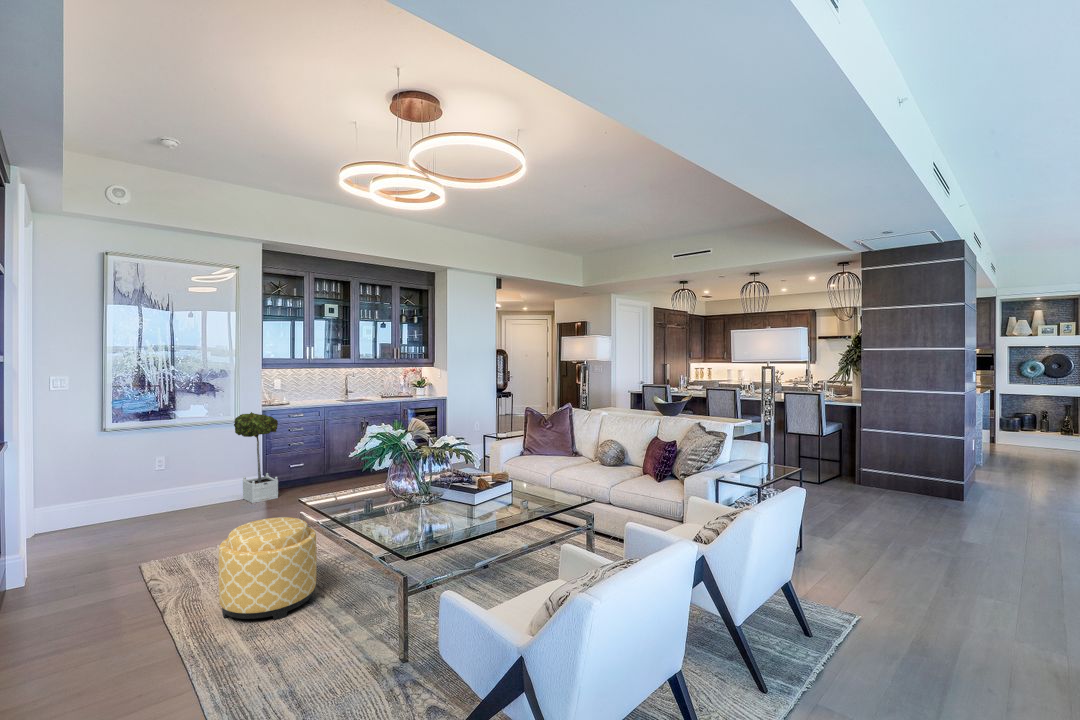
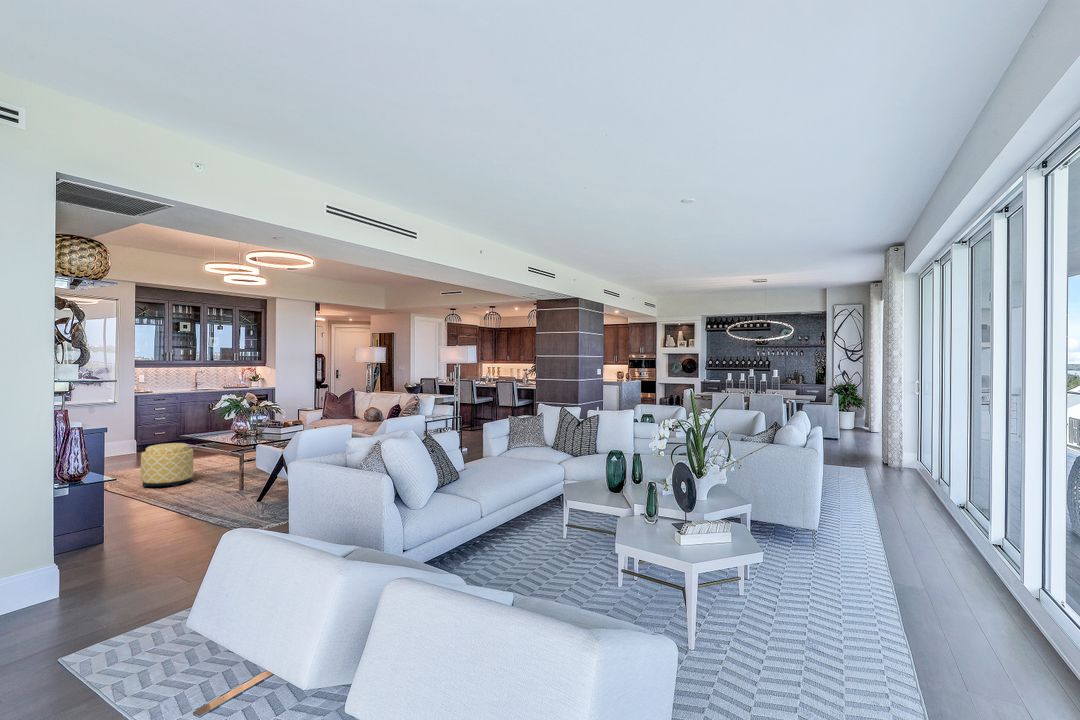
potted tree: present [234,412,278,503] -> none [117,396,149,456]

